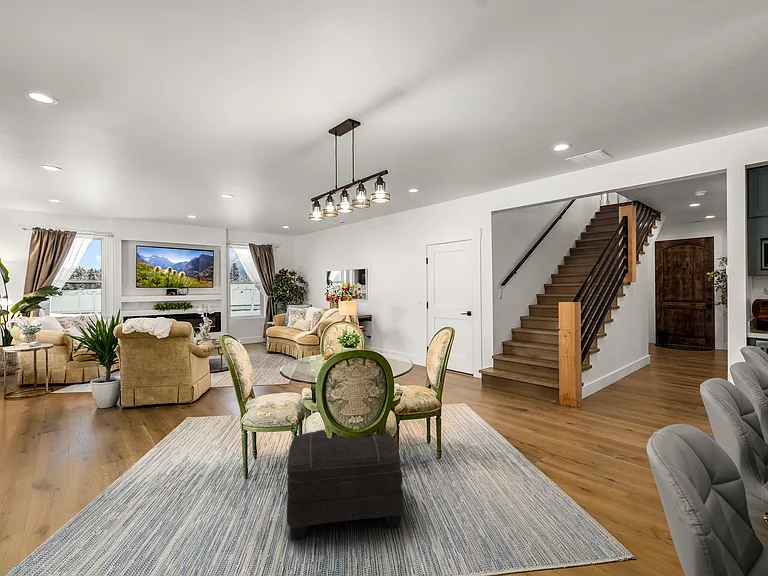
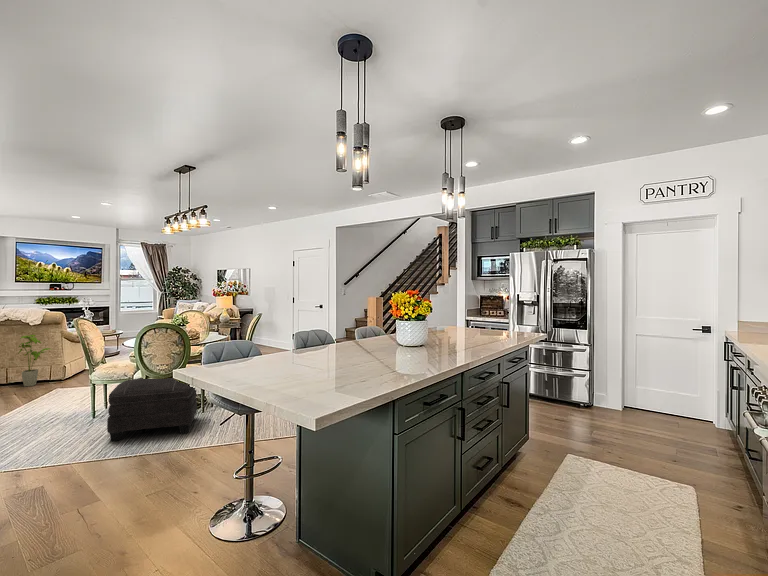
house plant: none [145,351,182,412] -> present [18,335,50,387]

